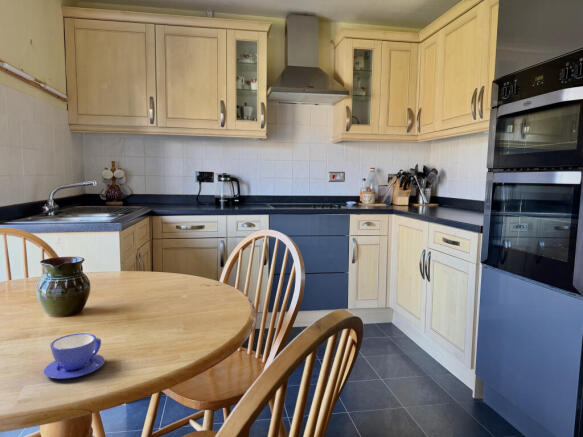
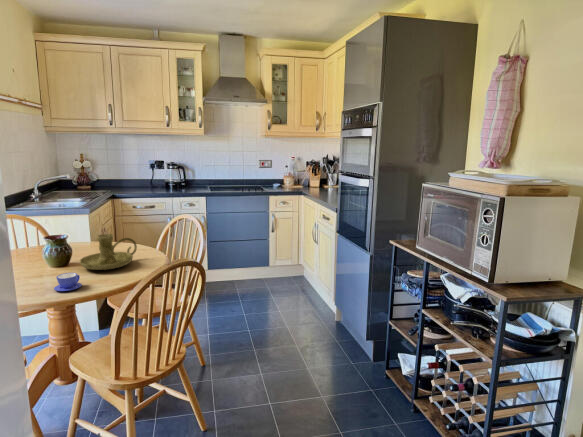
candle holder: none [103,255,202,324] -> present [80,234,137,270]

